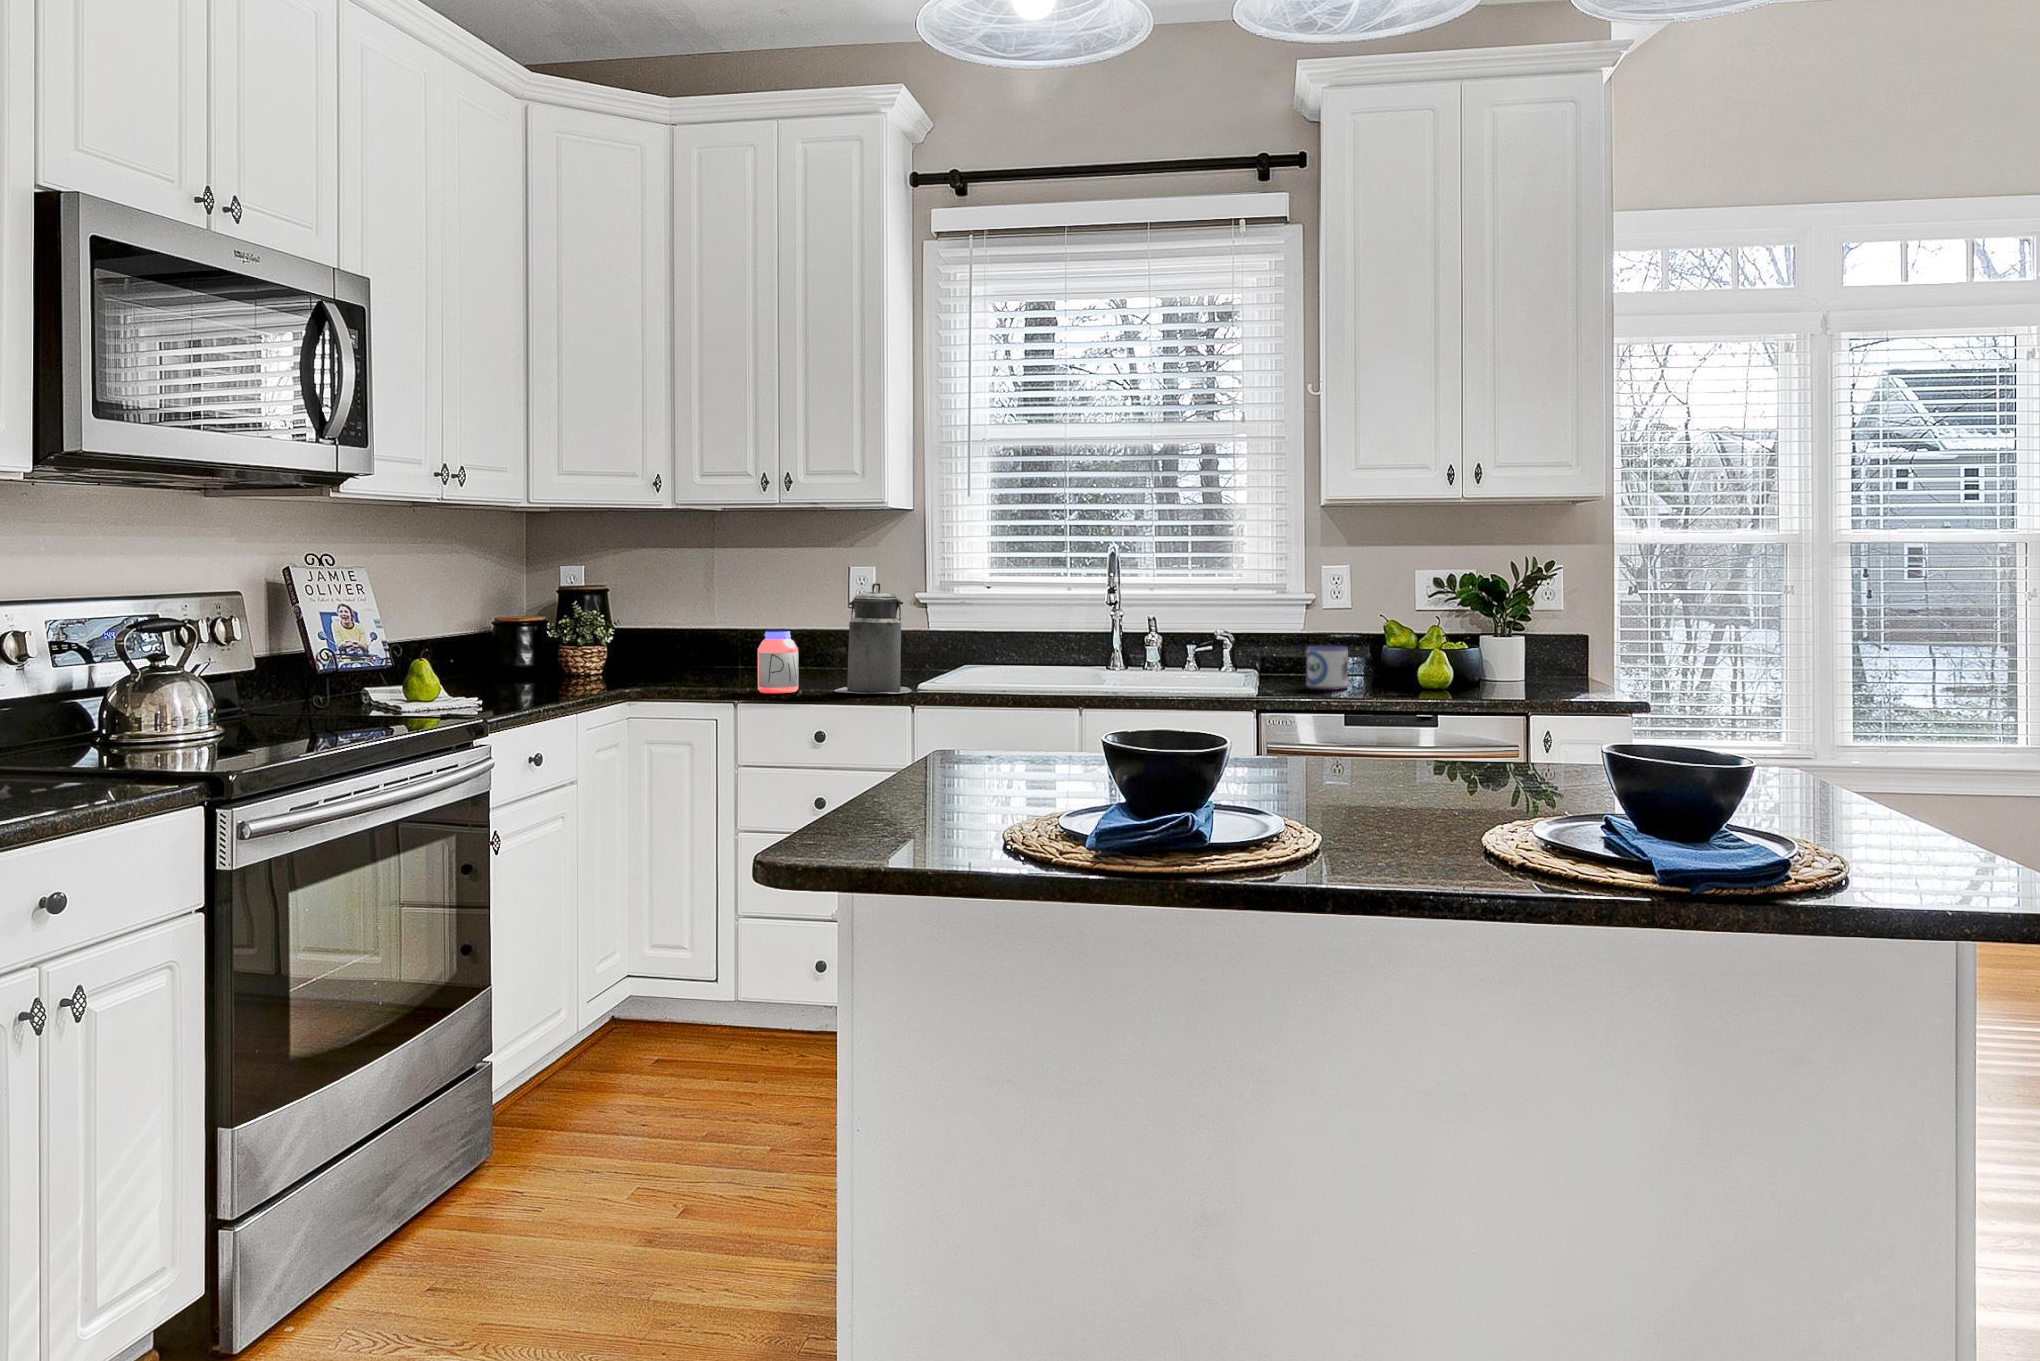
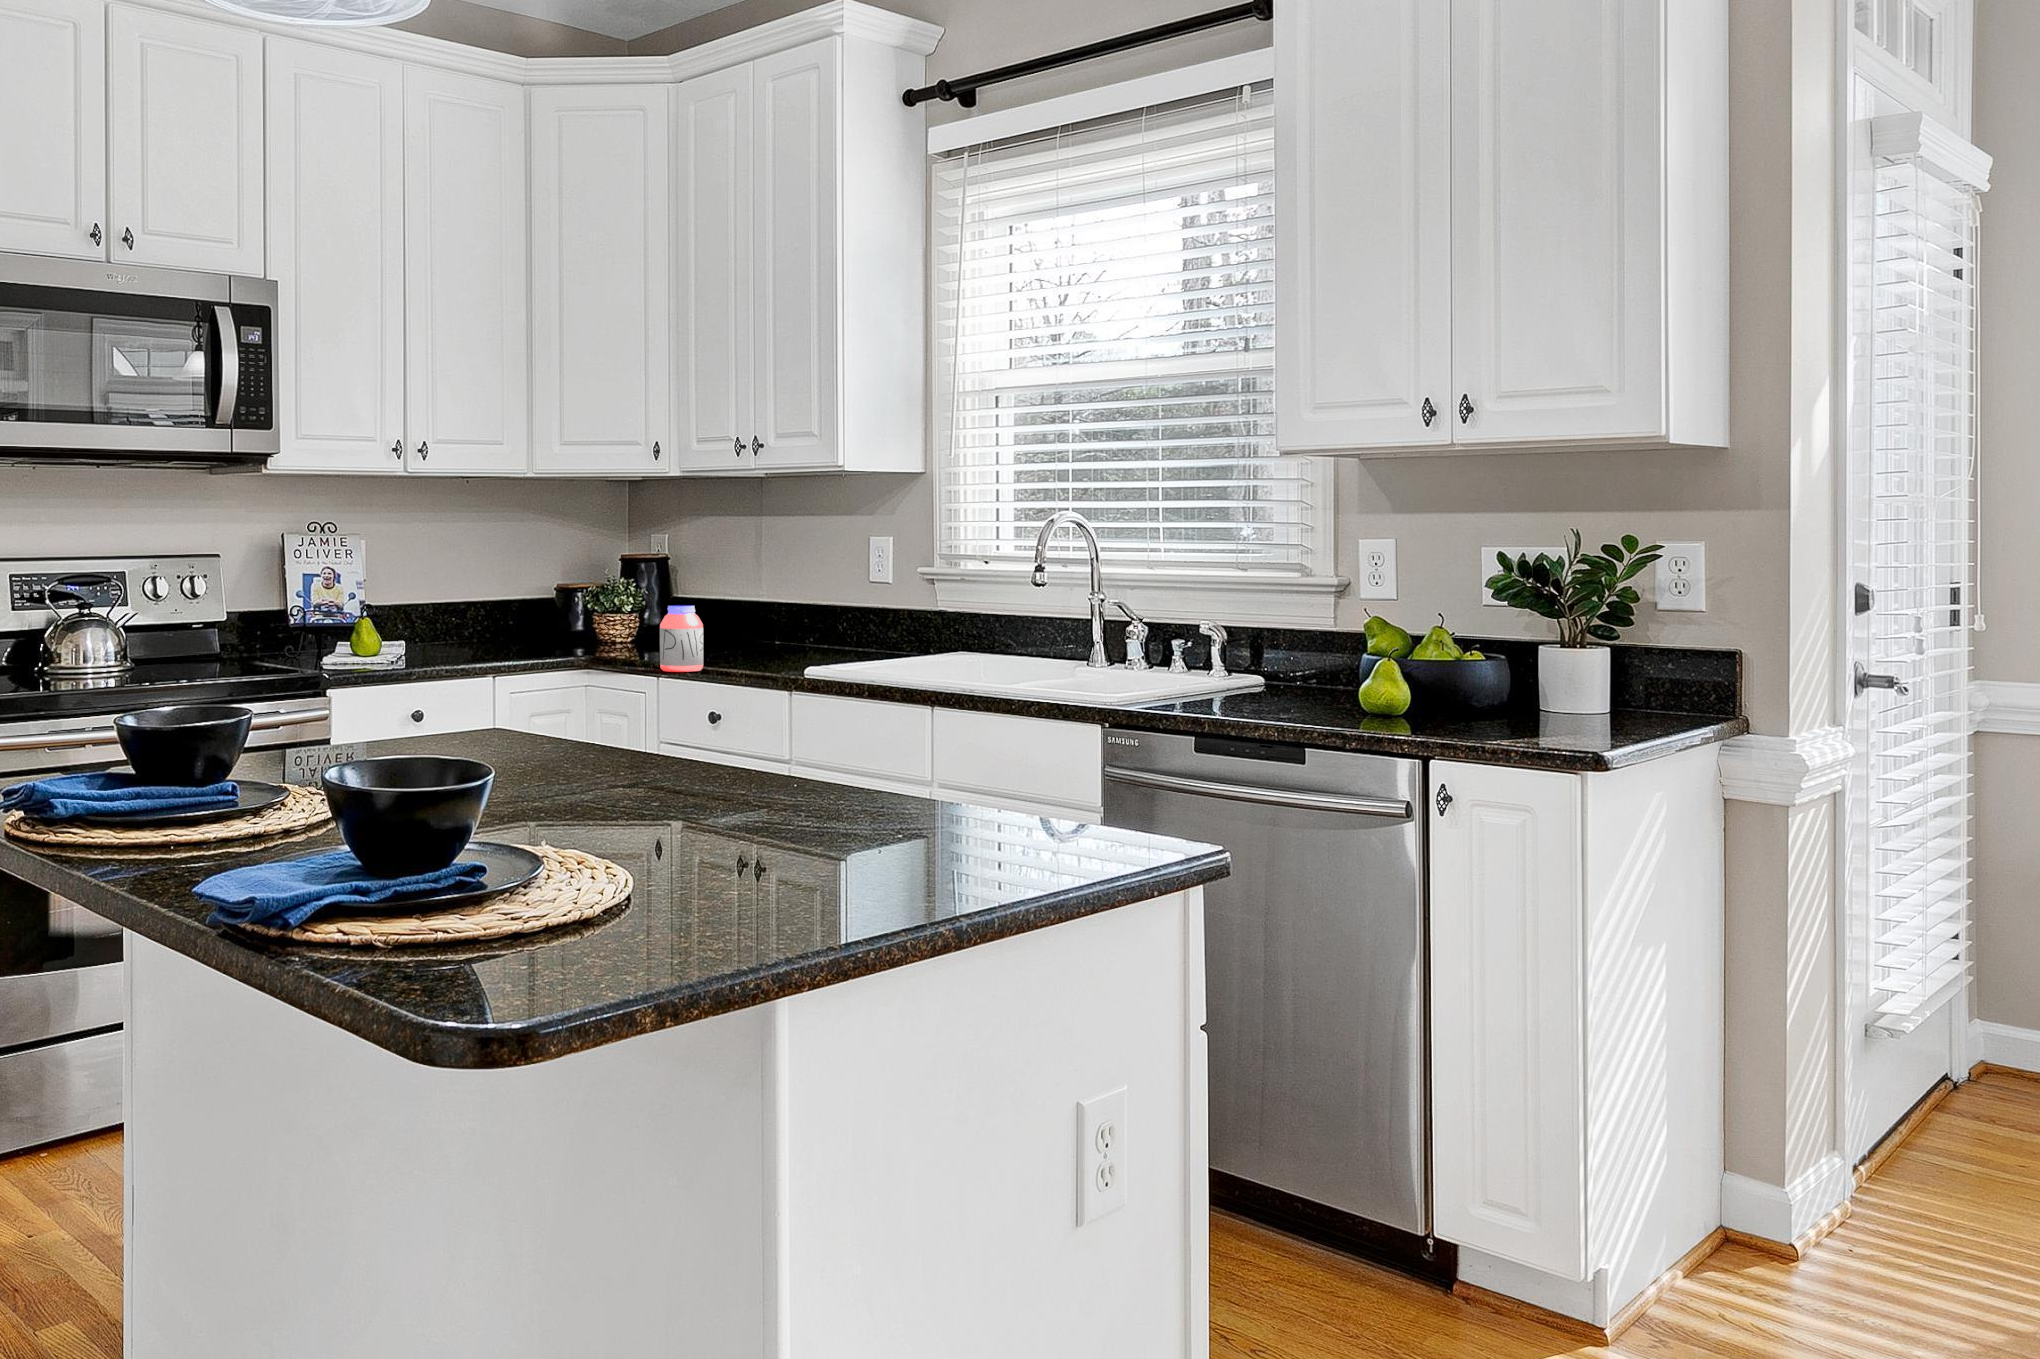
canister: present [835,583,912,694] -> none [715,555,801,679]
mug: present [1307,646,1348,690] -> none [1212,648,1285,707]

